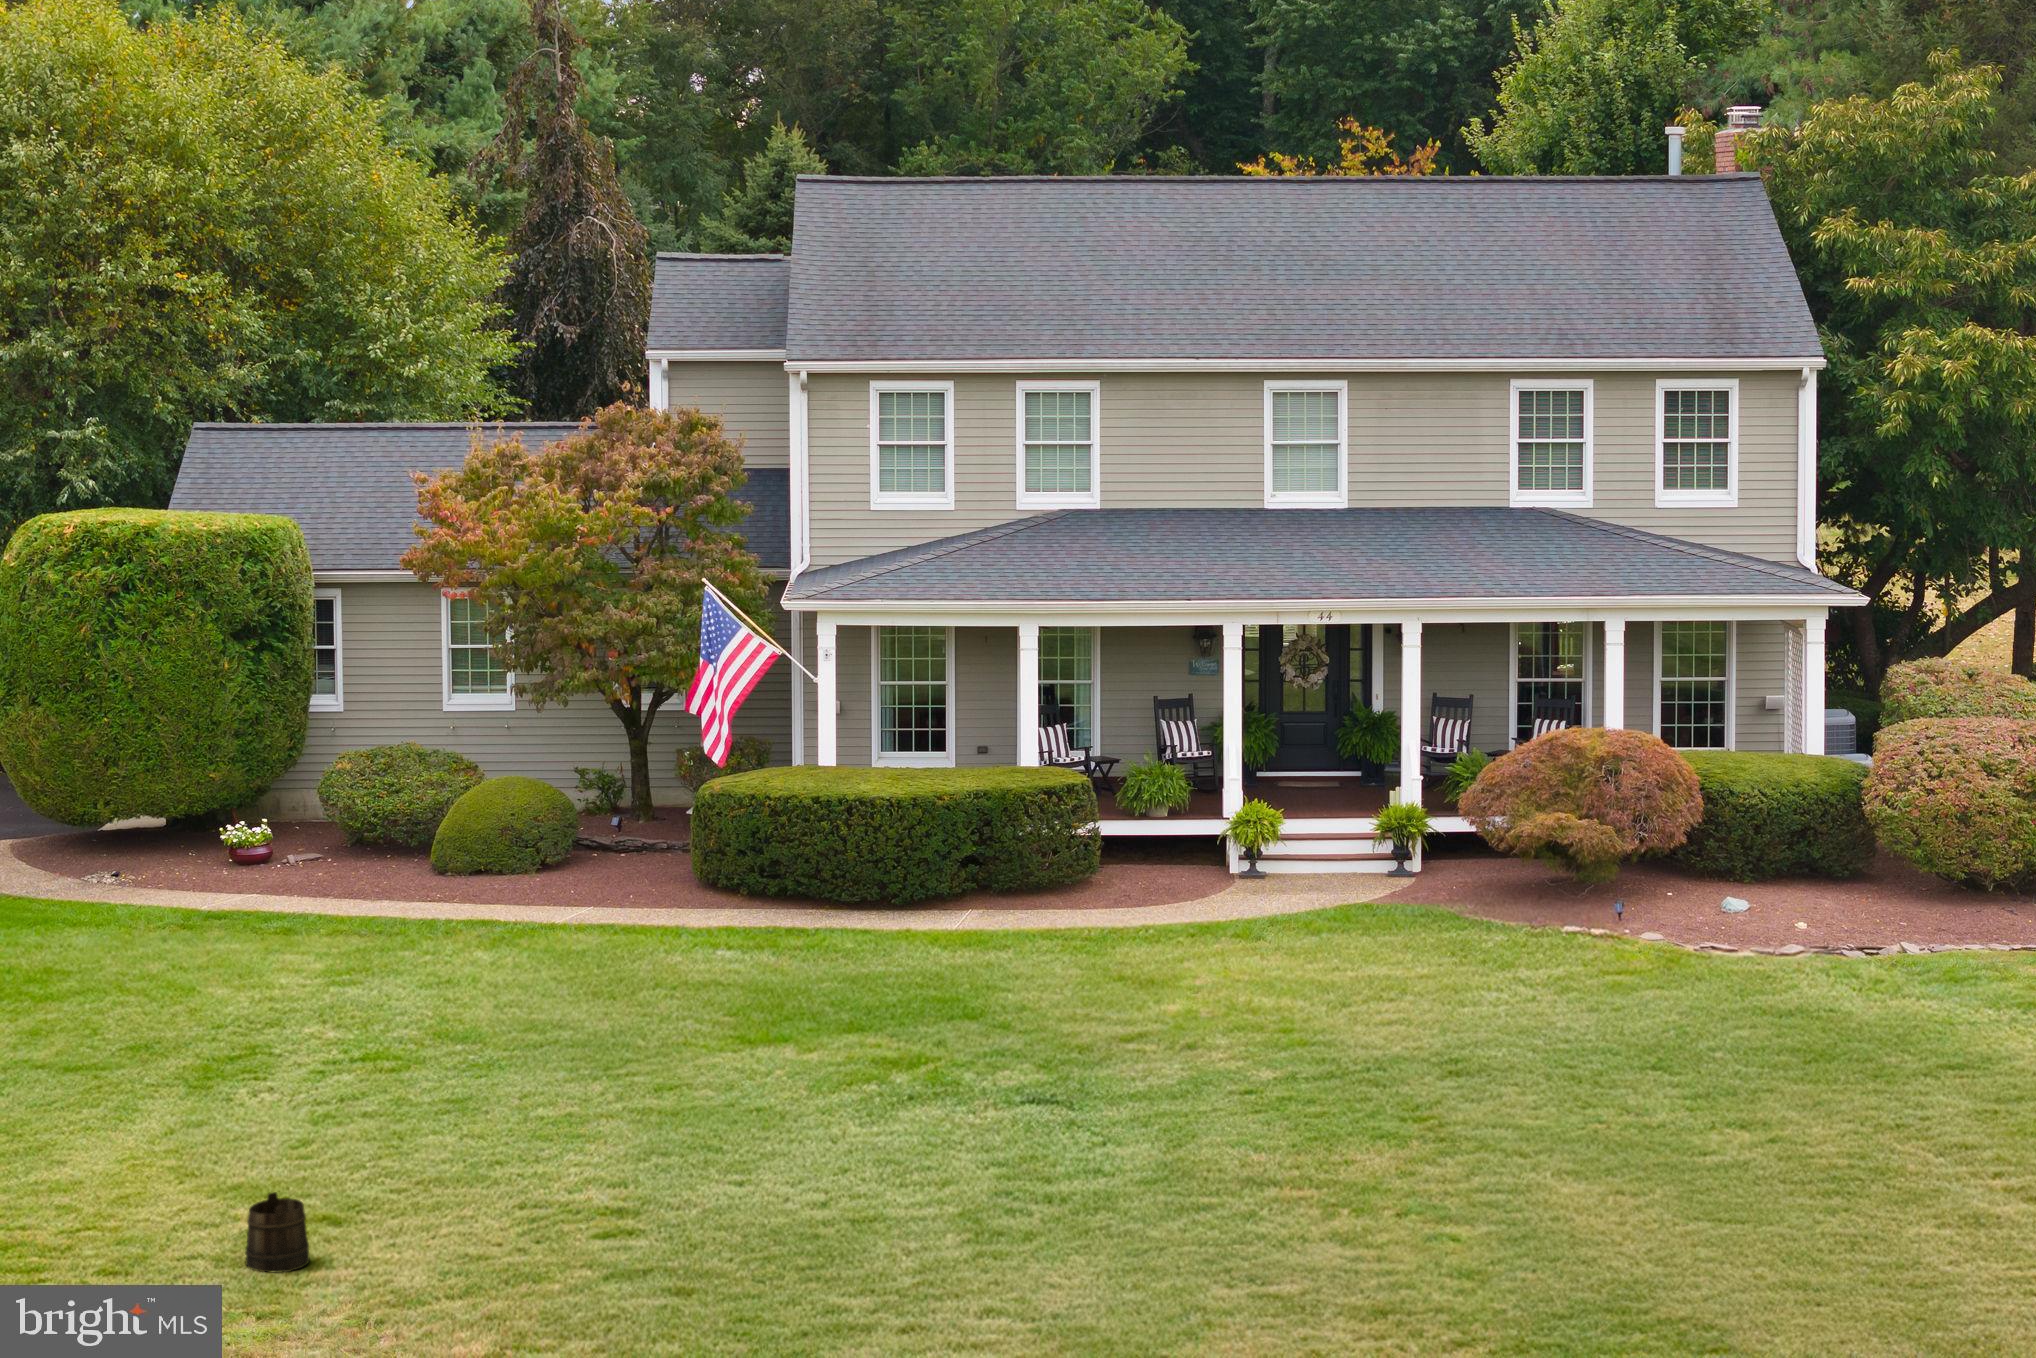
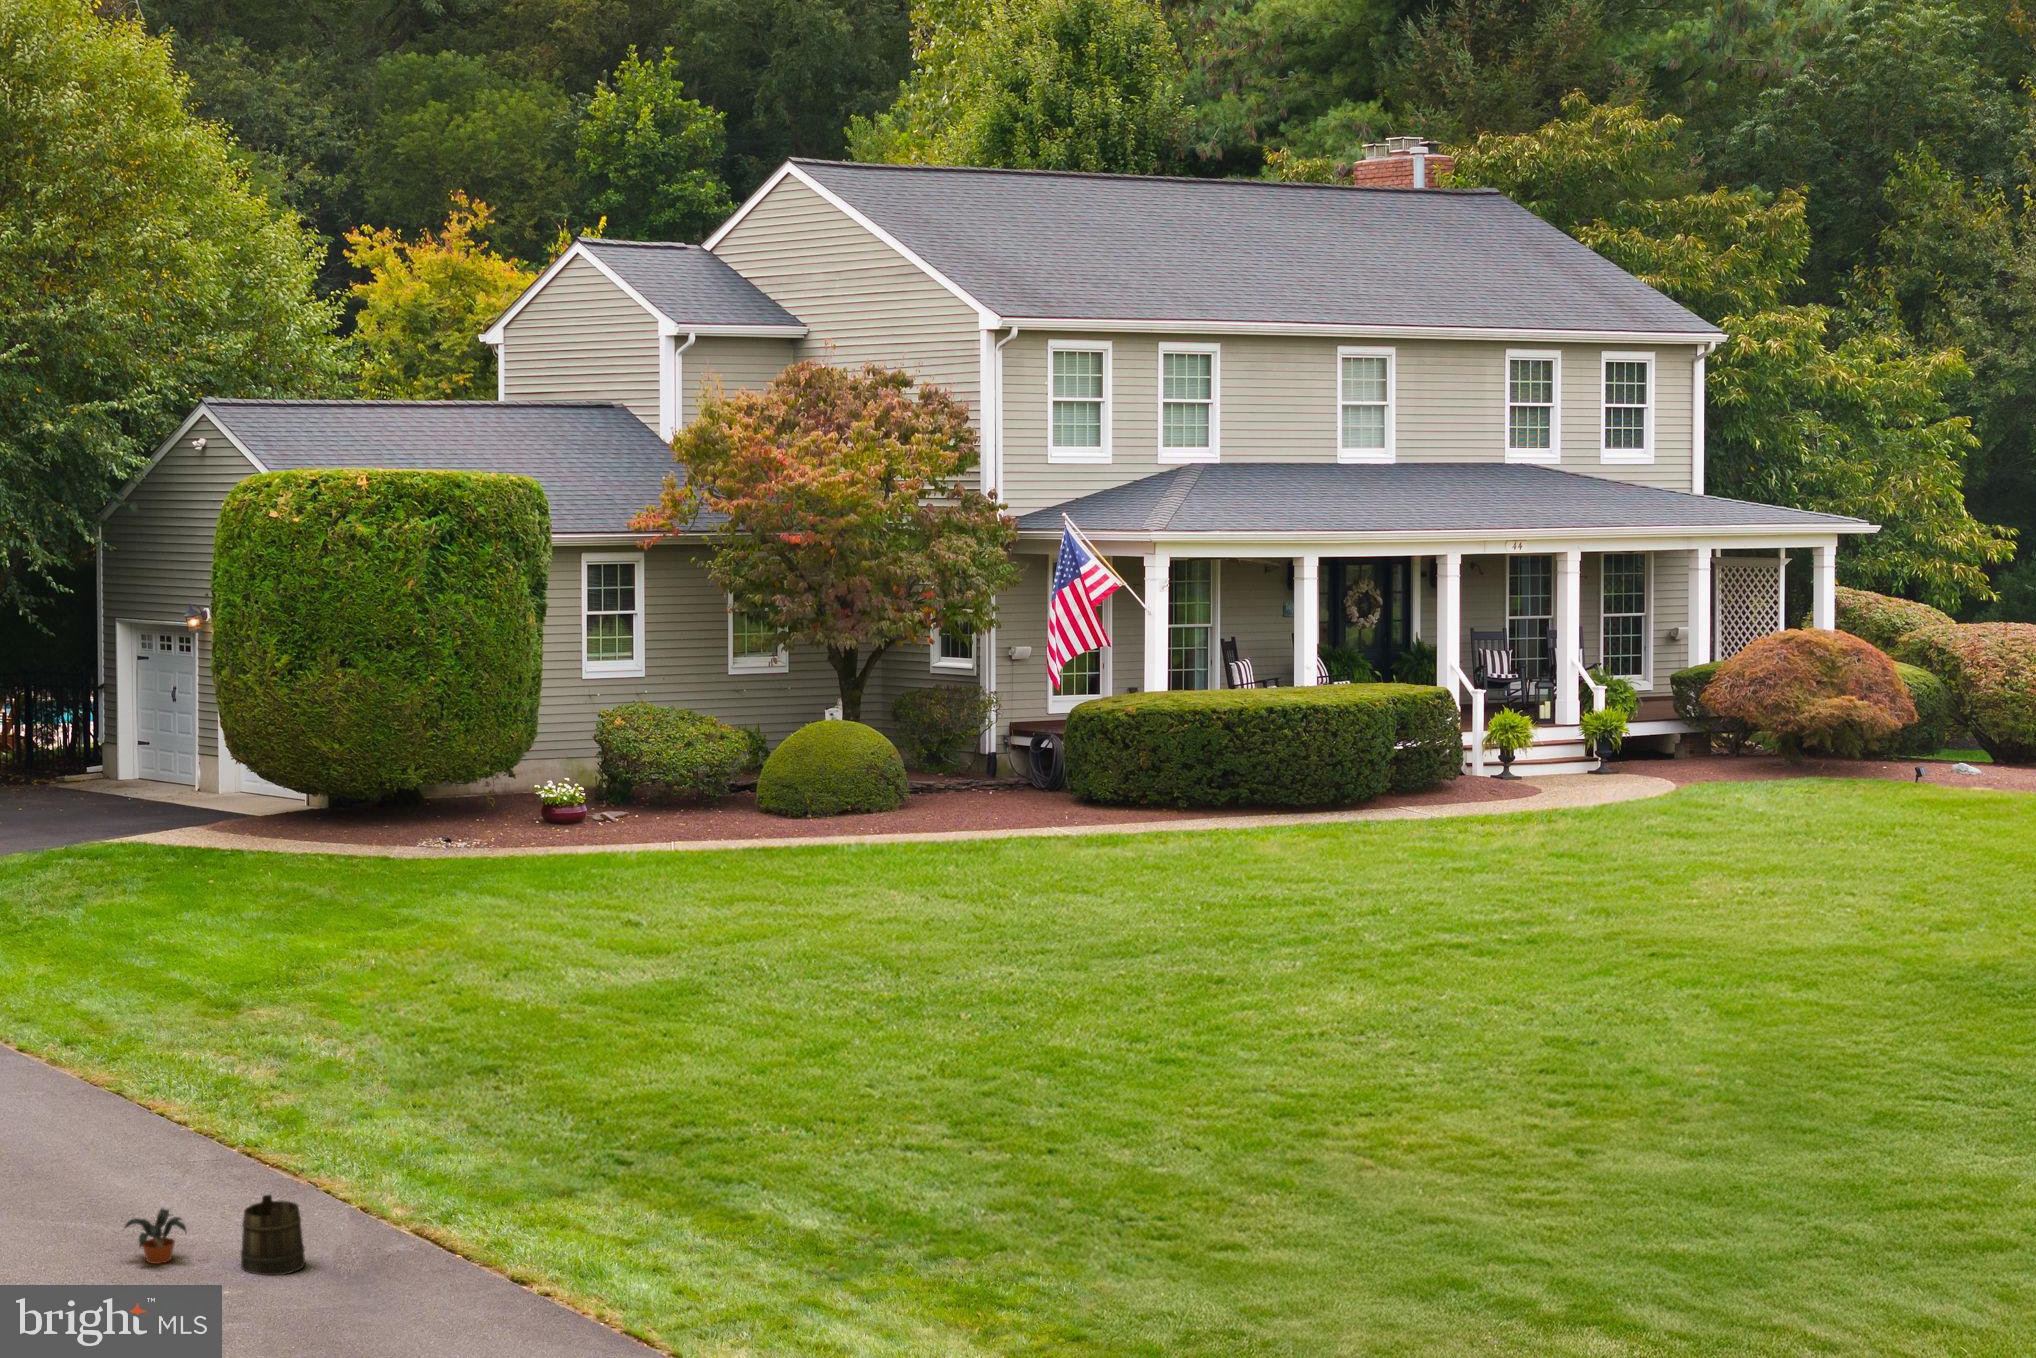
potted plant: none [128,1206,192,1261] -> present [125,1209,186,1264]

